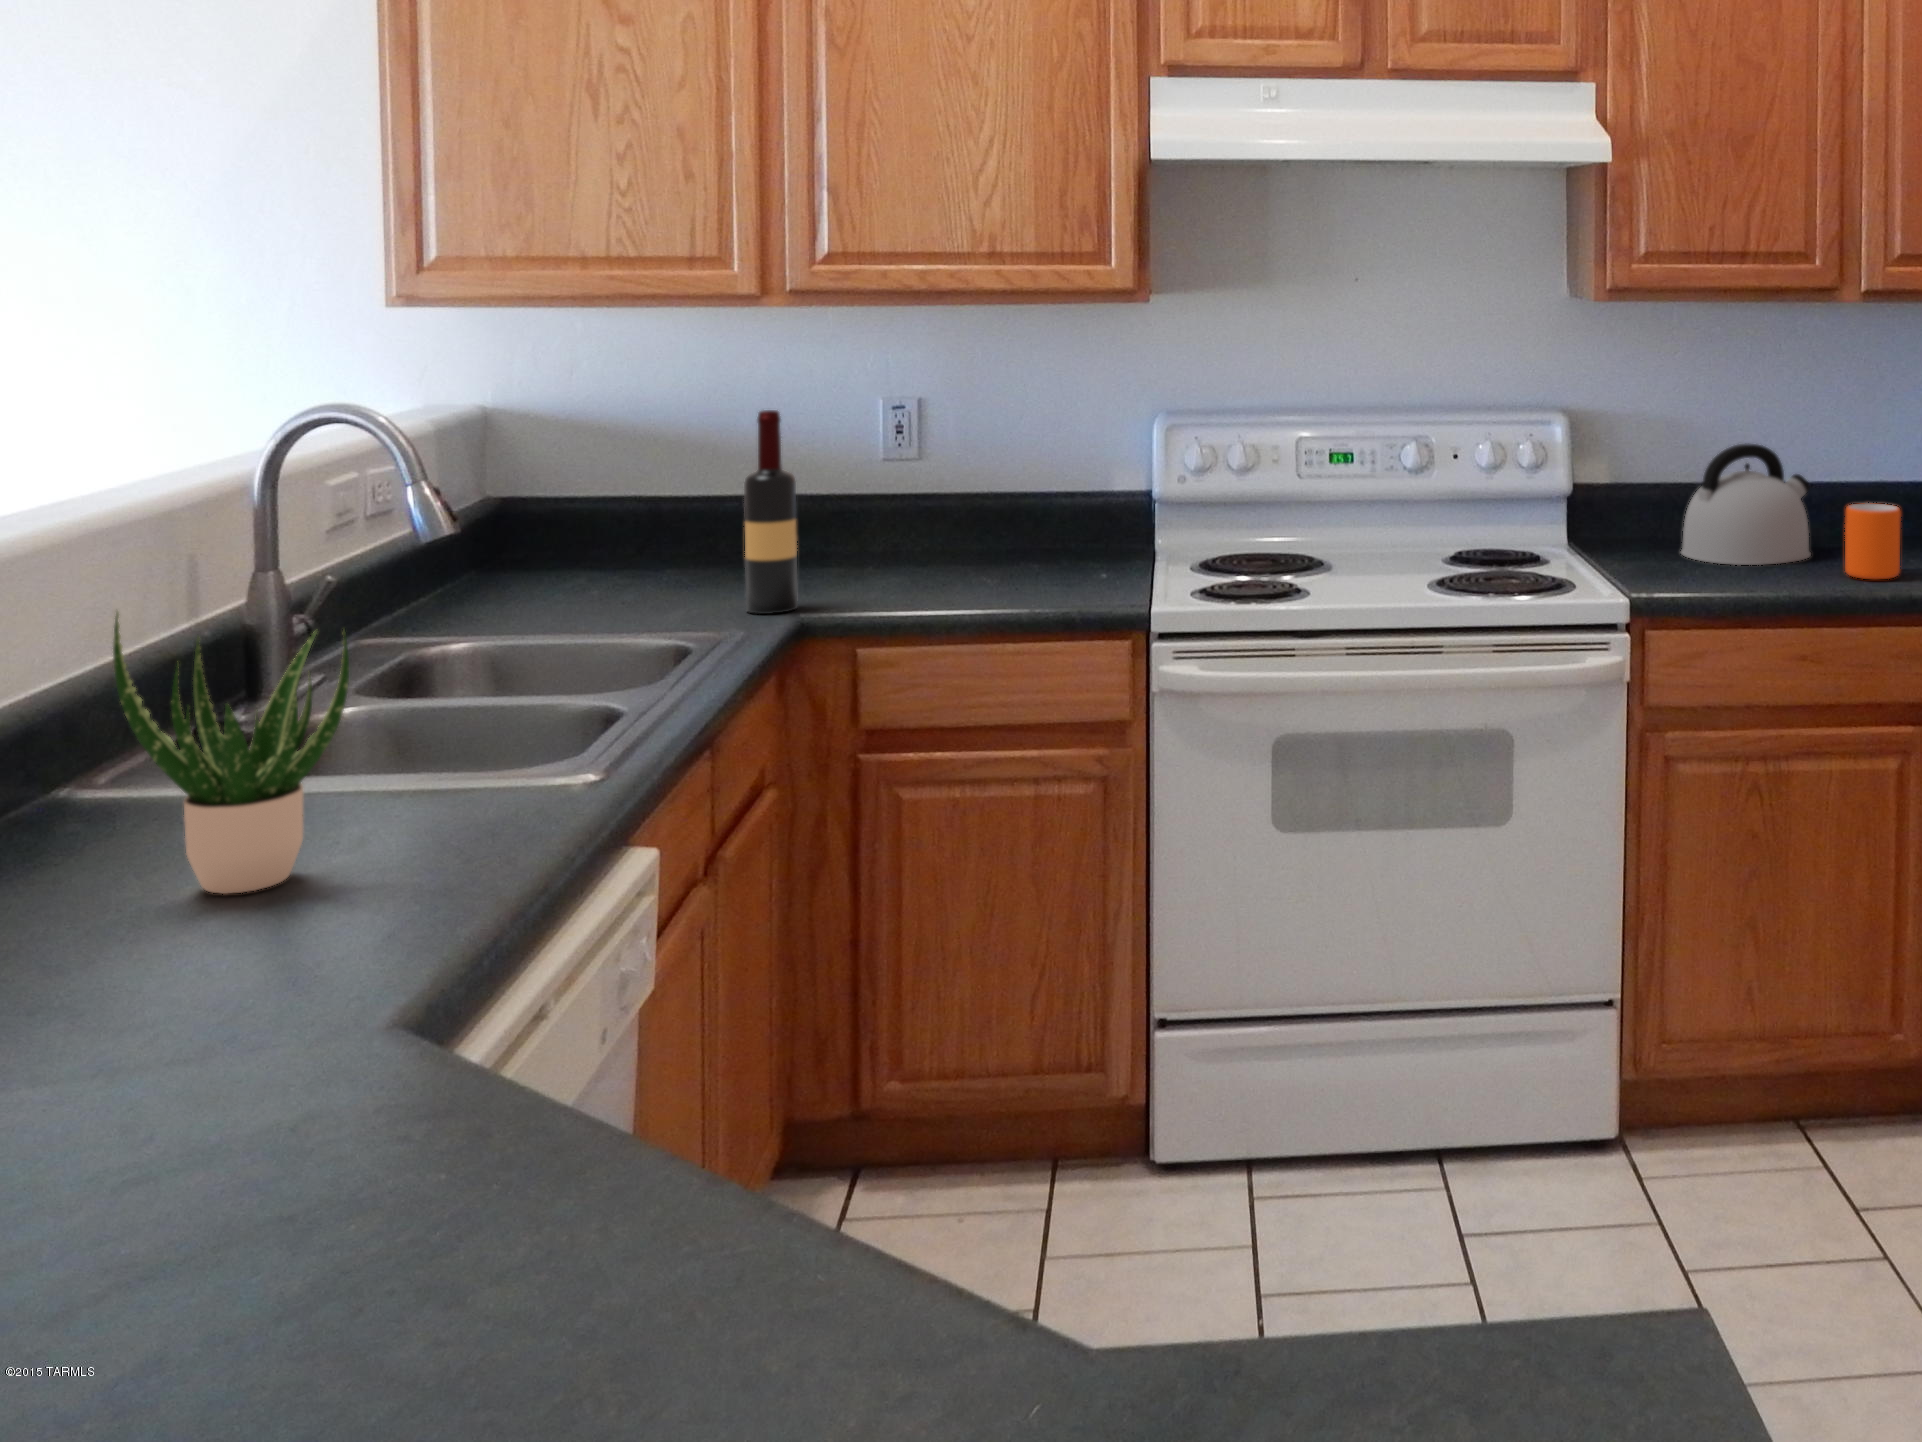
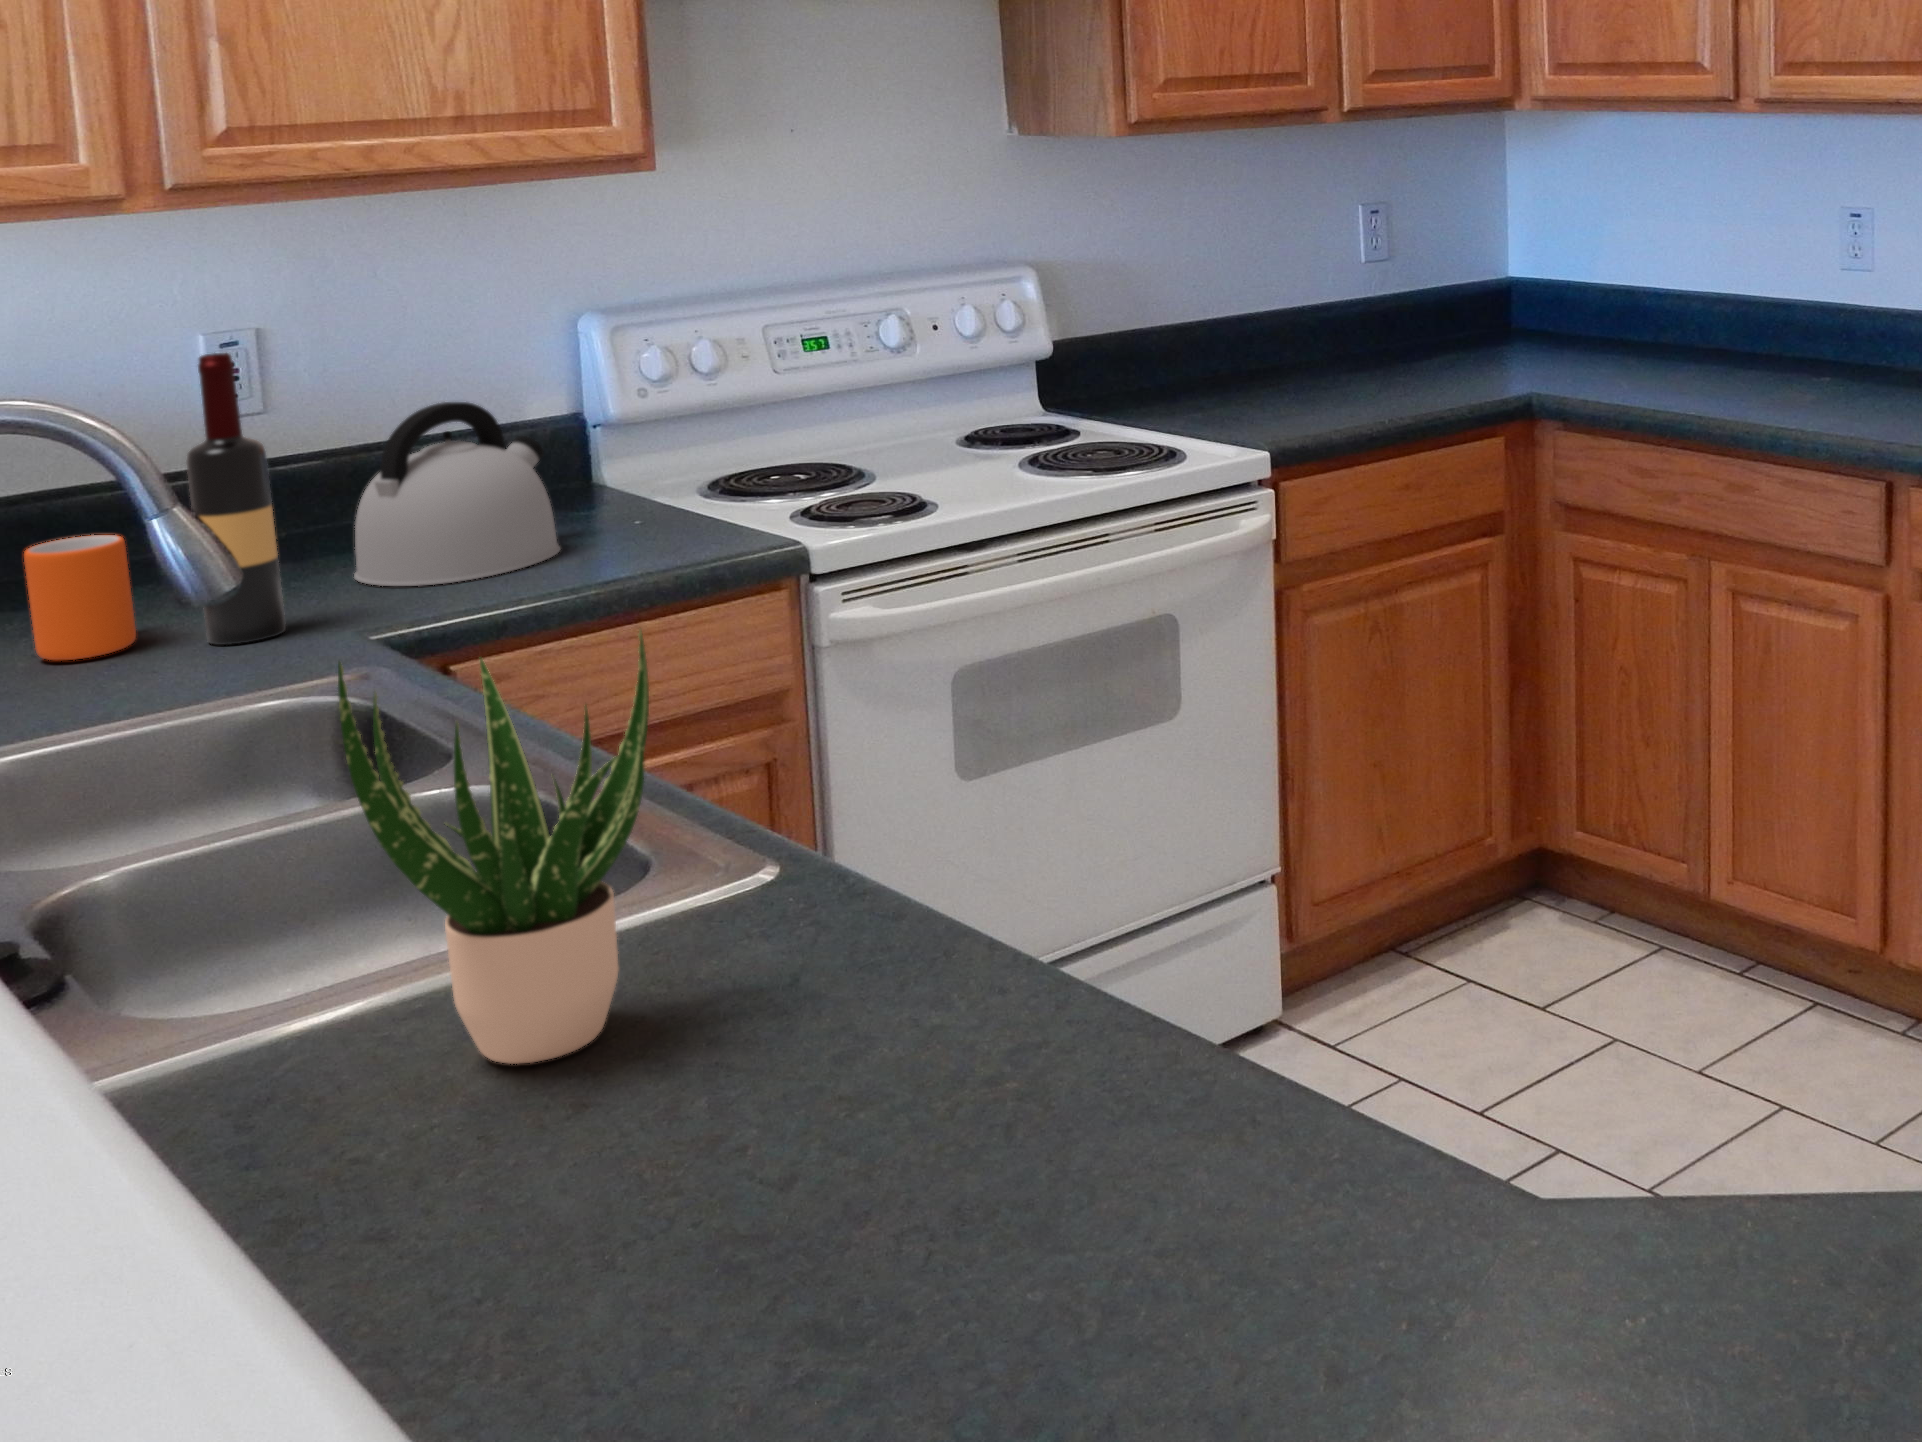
kettle: present [1681,443,1811,565] -> present [354,402,560,586]
mug: present [1845,503,1901,579] -> present [24,535,136,660]

